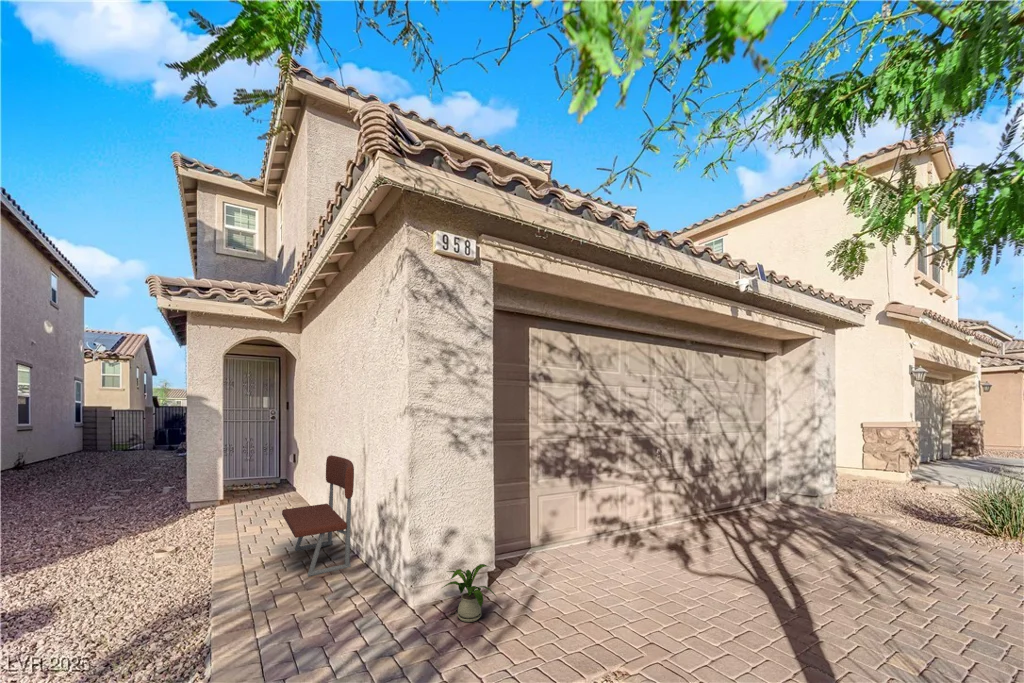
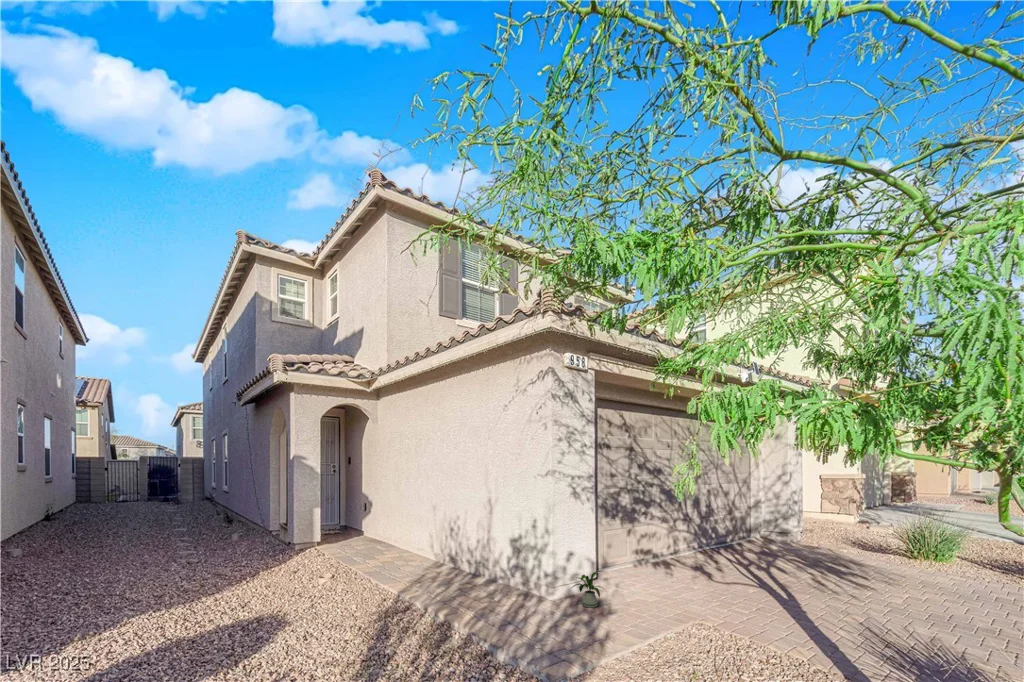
bench: present [282,455,354,577] -> none [419,504,484,591]

